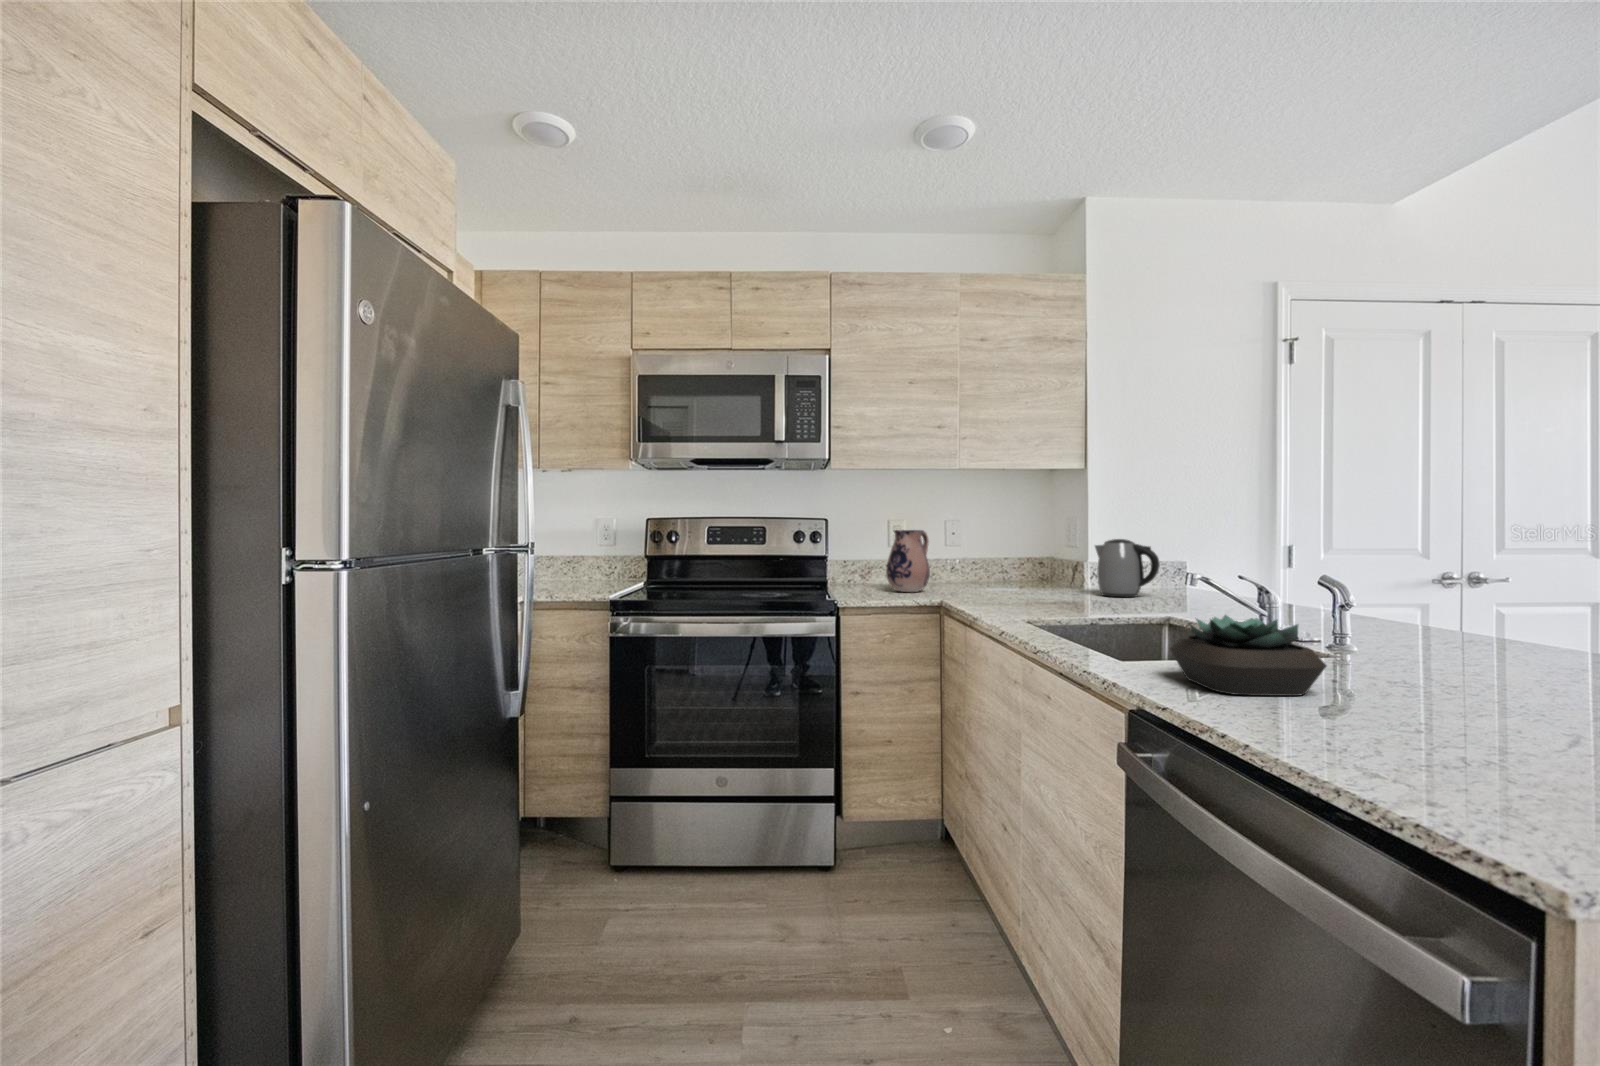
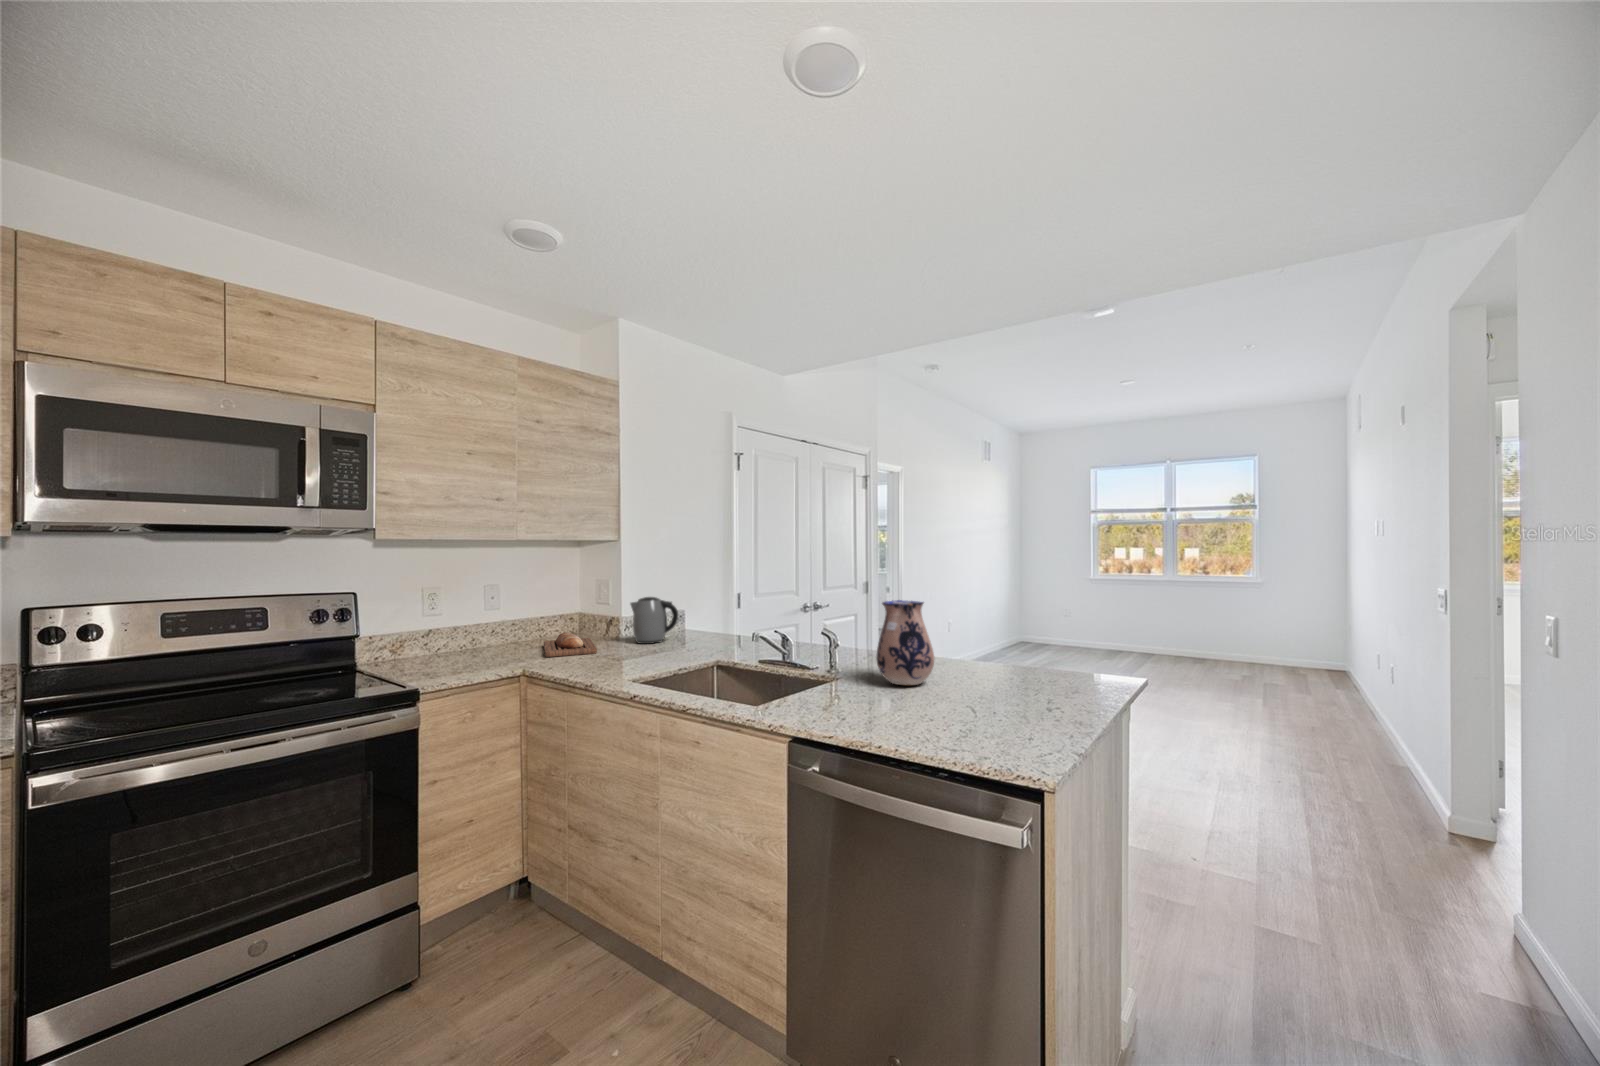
ceramic pitcher: present [886,530,930,592] -> present [876,600,934,685]
bread loaf: none [984,575,1052,598] -> present [544,632,597,657]
succulent plant: present [1170,615,1327,696] -> none [810,666,894,721]

